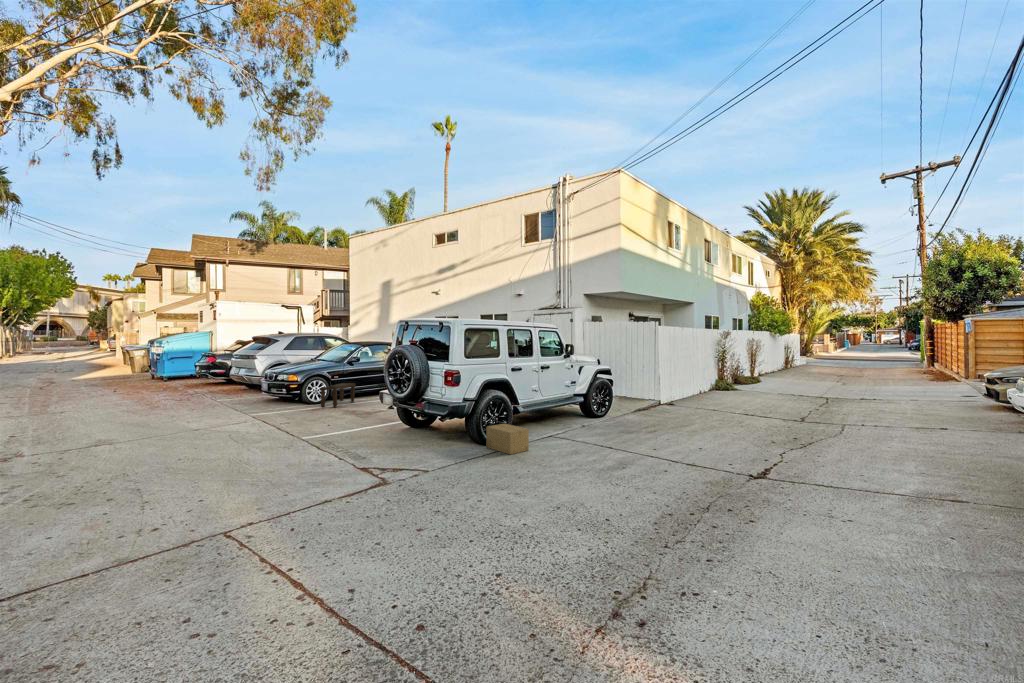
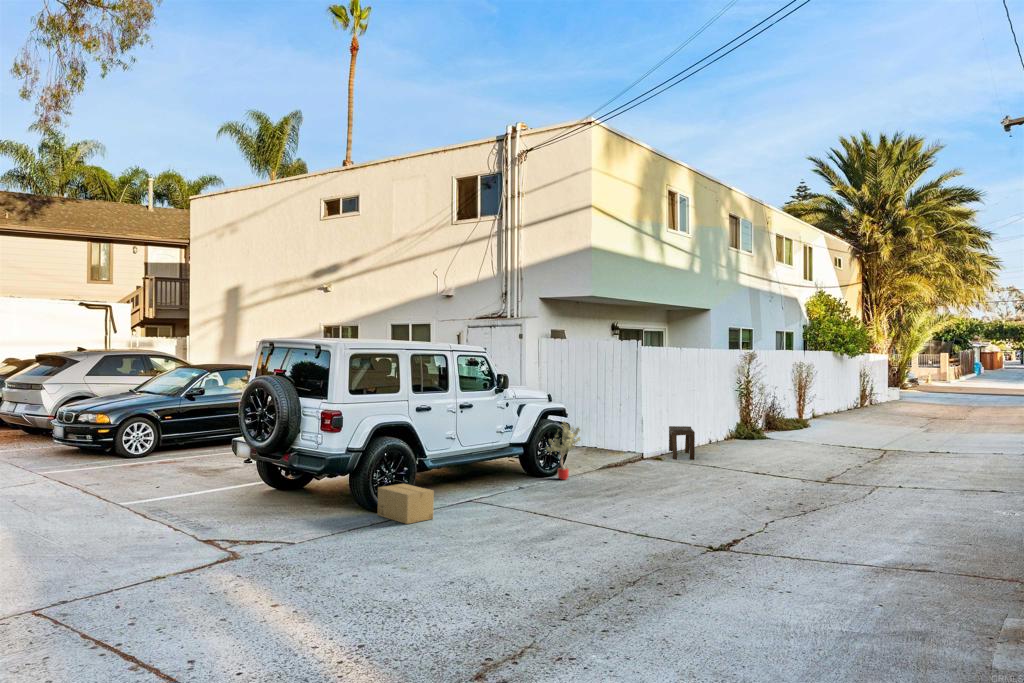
potted tree: none [598,377,624,420] -> present [545,421,580,480]
bench: present [321,383,355,407] -> present [669,426,695,459]

